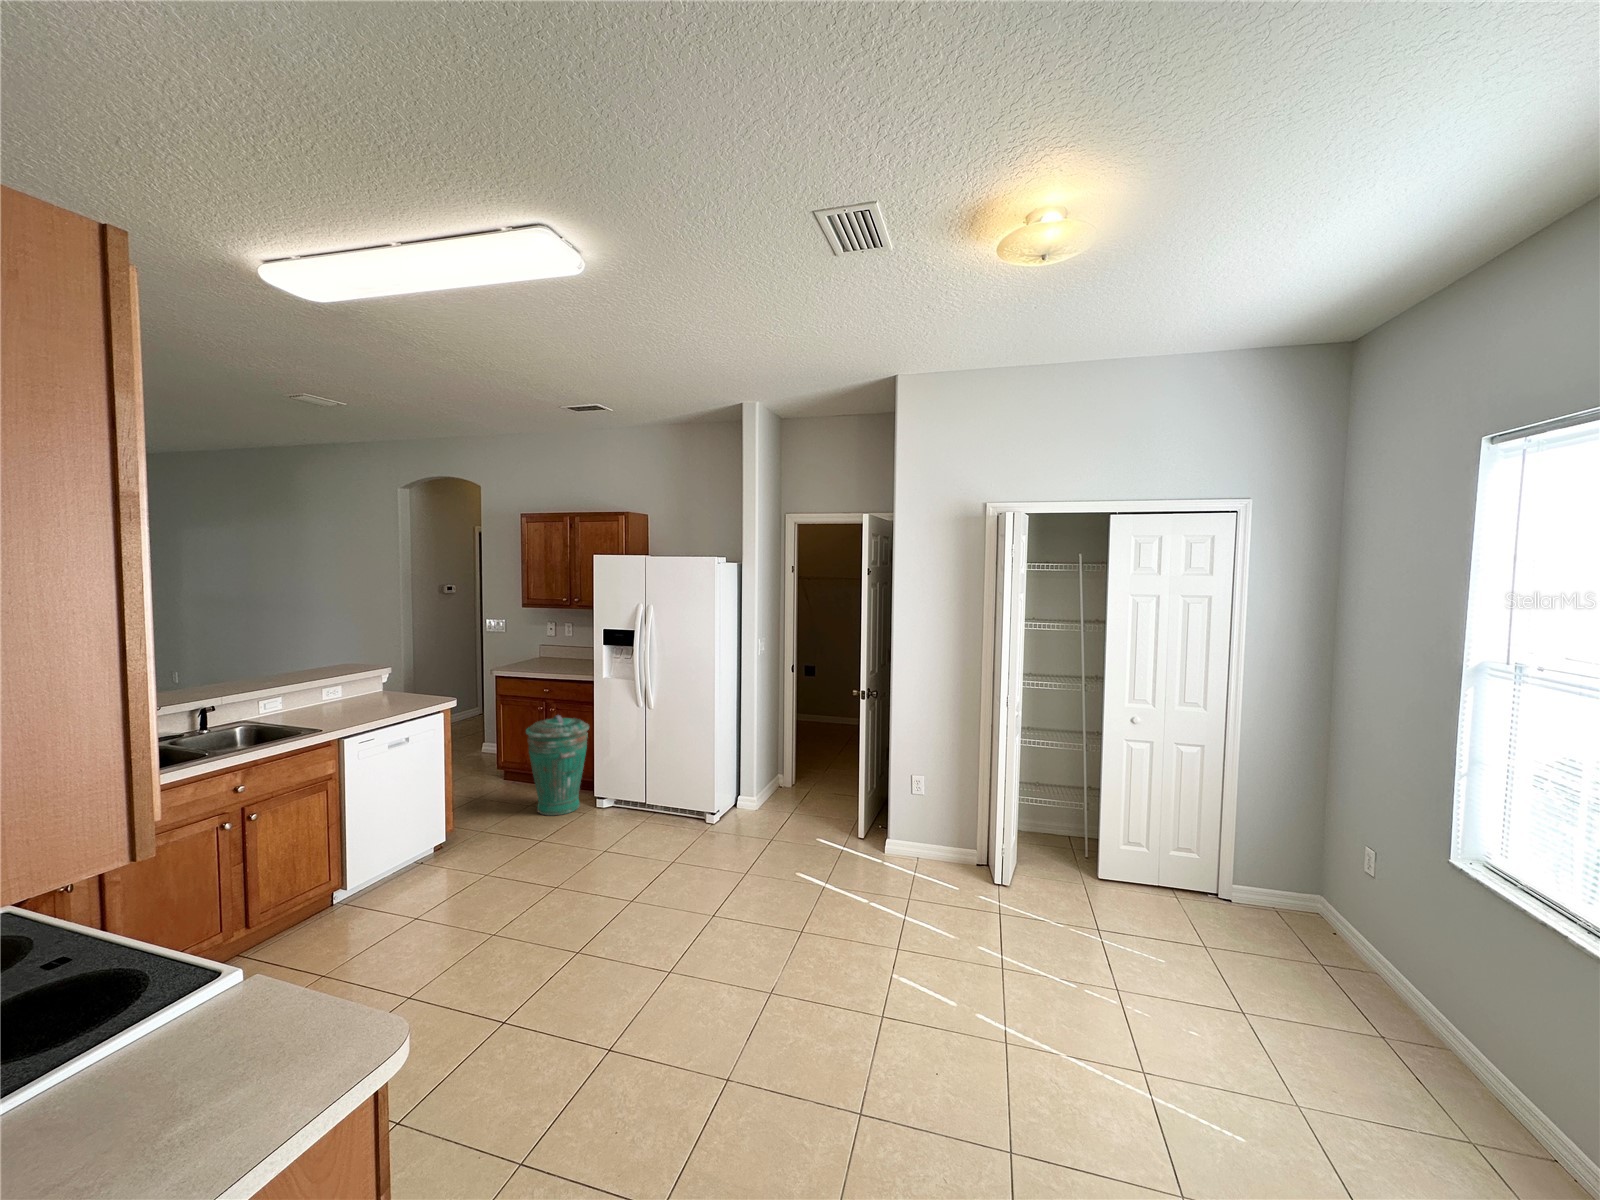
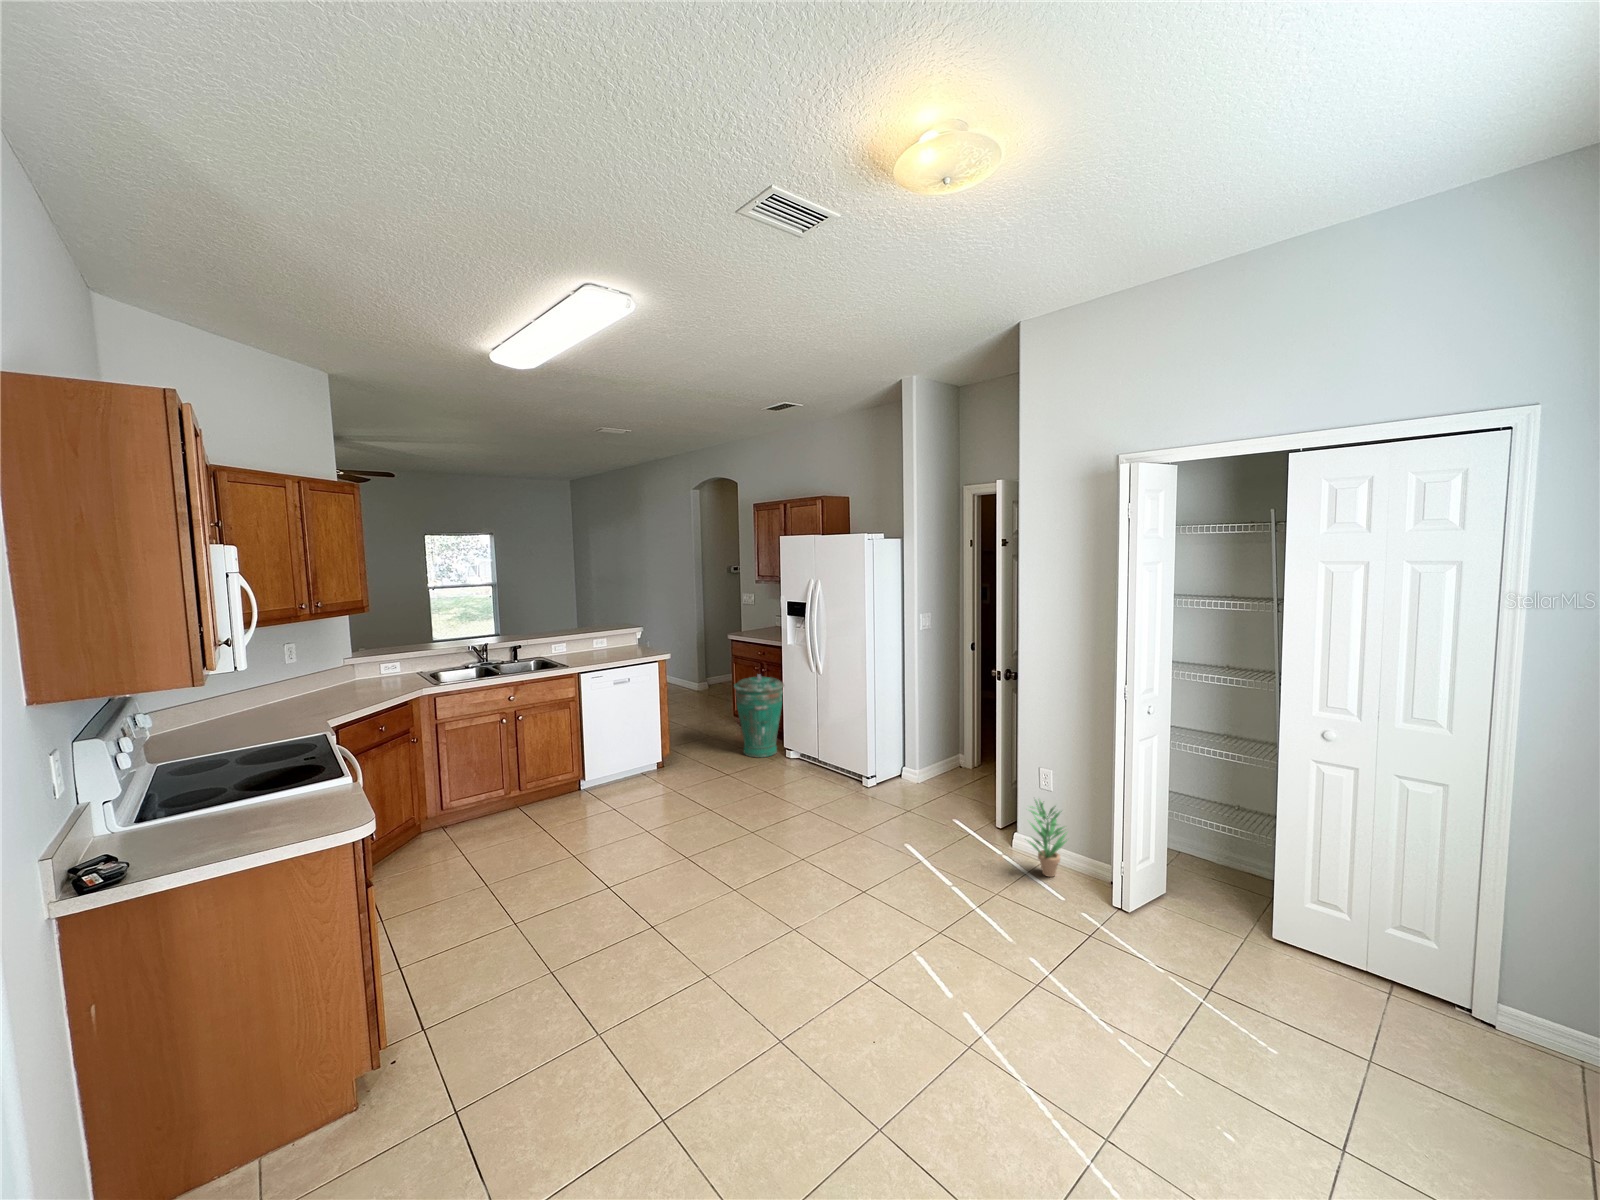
potted plant: none [910,802,948,873] -> present [1028,800,1067,877]

